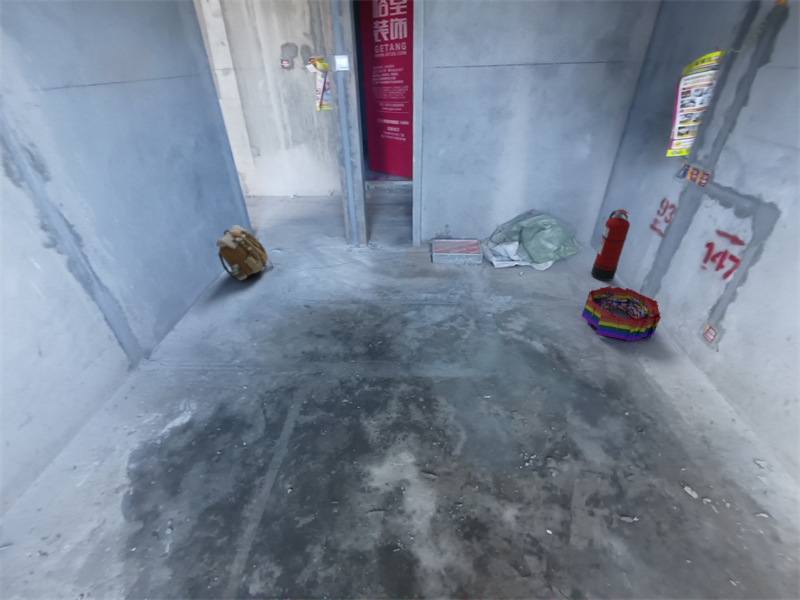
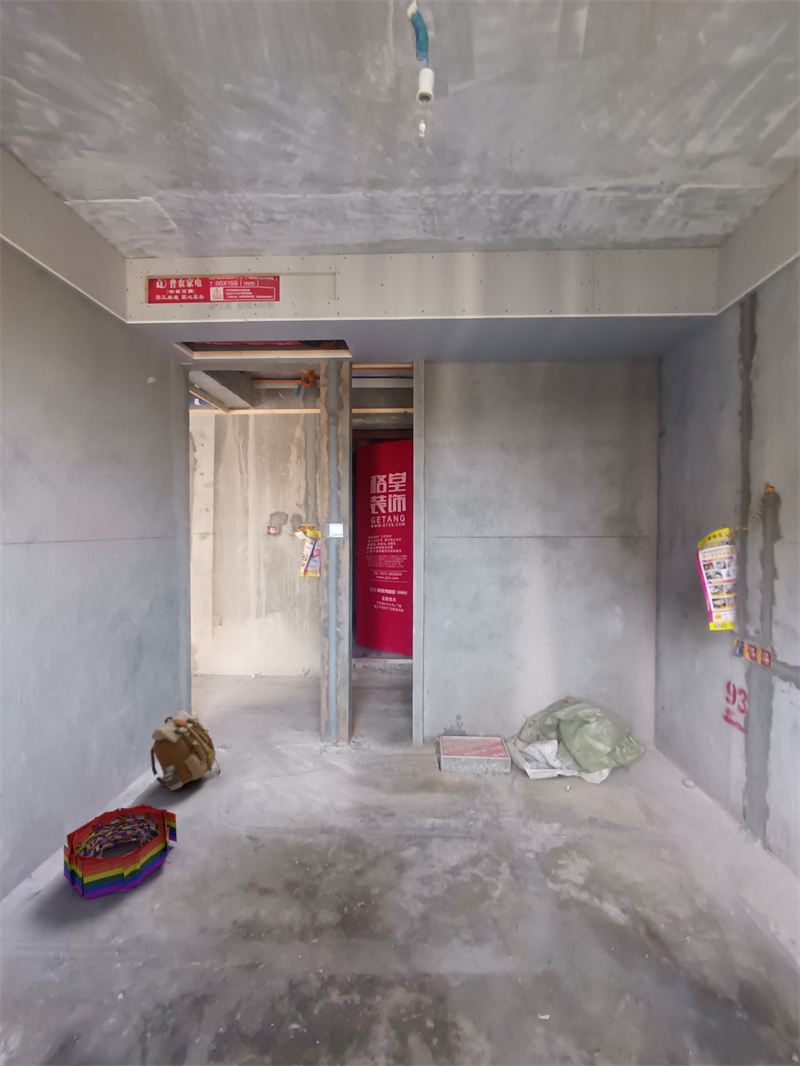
fire extinguisher: present [591,209,630,281] -> none [660,695,694,797]
storage bin: present [582,286,661,341] -> present [64,804,177,900]

